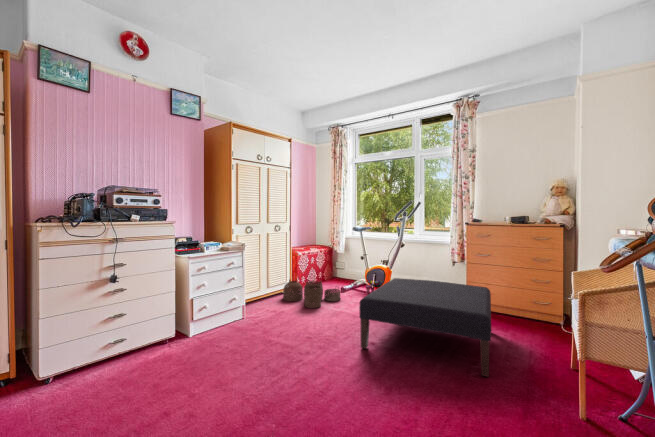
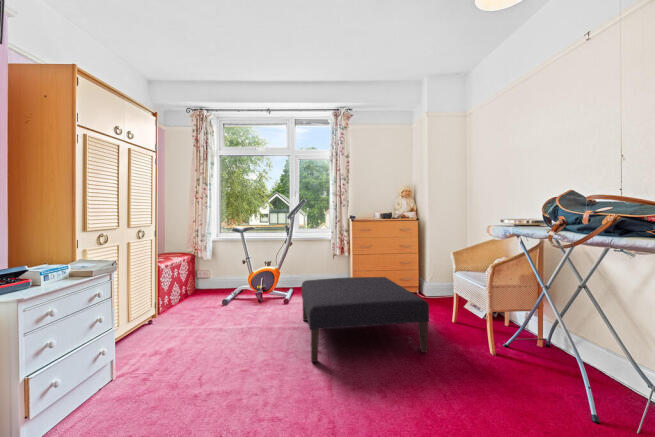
woven basket: present [283,281,340,308] -> none [151,297,231,334]

